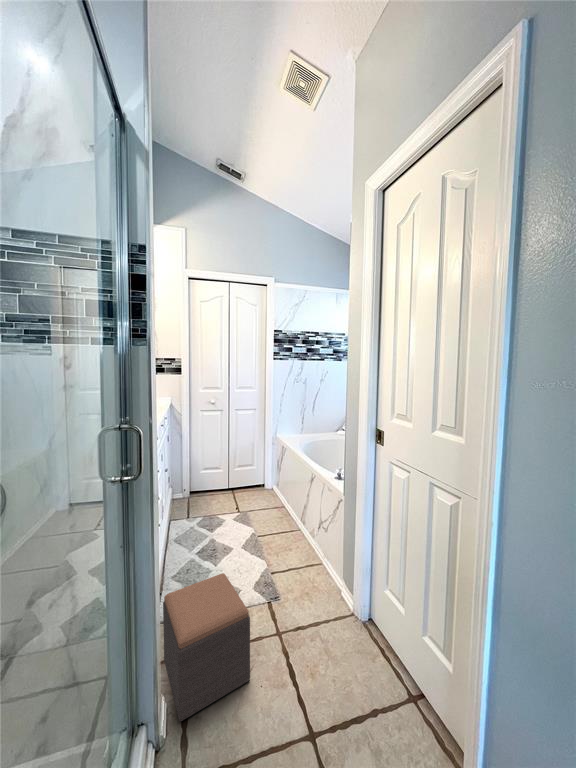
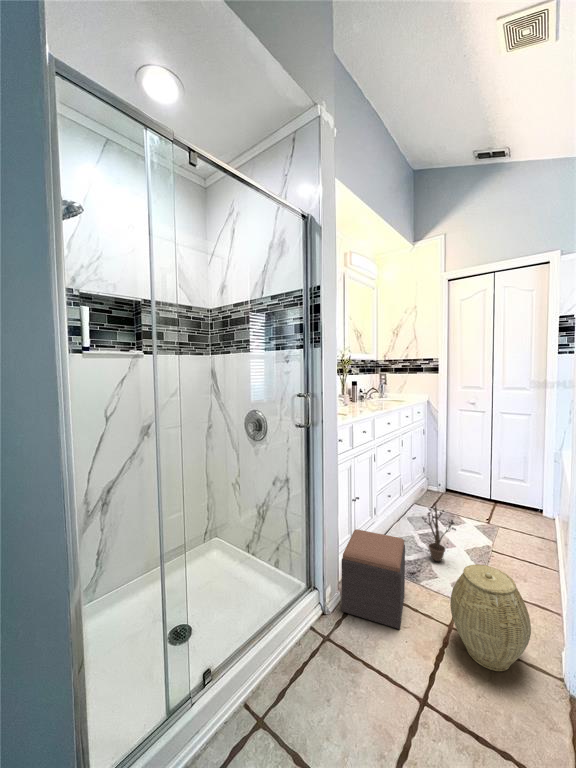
decorative plant: none [203,516,246,574] -> present [417,505,456,561]
woven basket: none [286,556,348,652] -> present [450,565,531,671]

